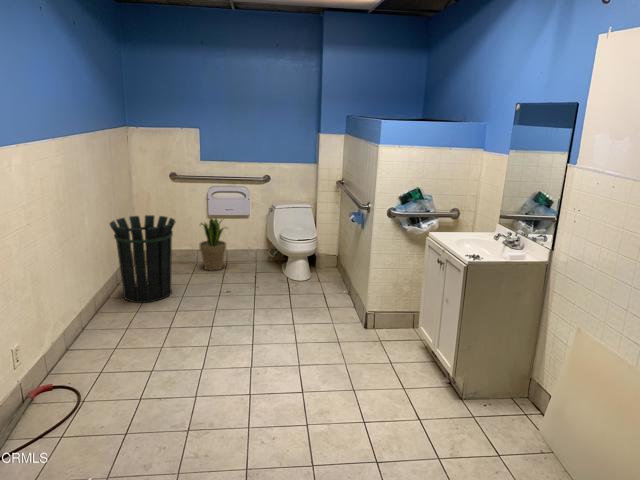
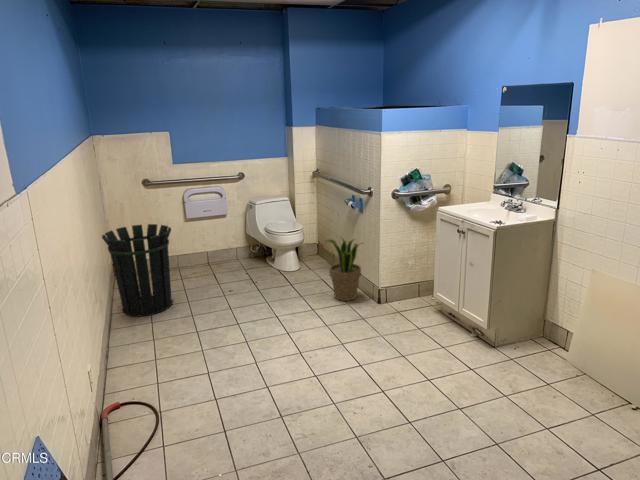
potted plant: present [199,218,226,270] -> present [326,239,361,301]

